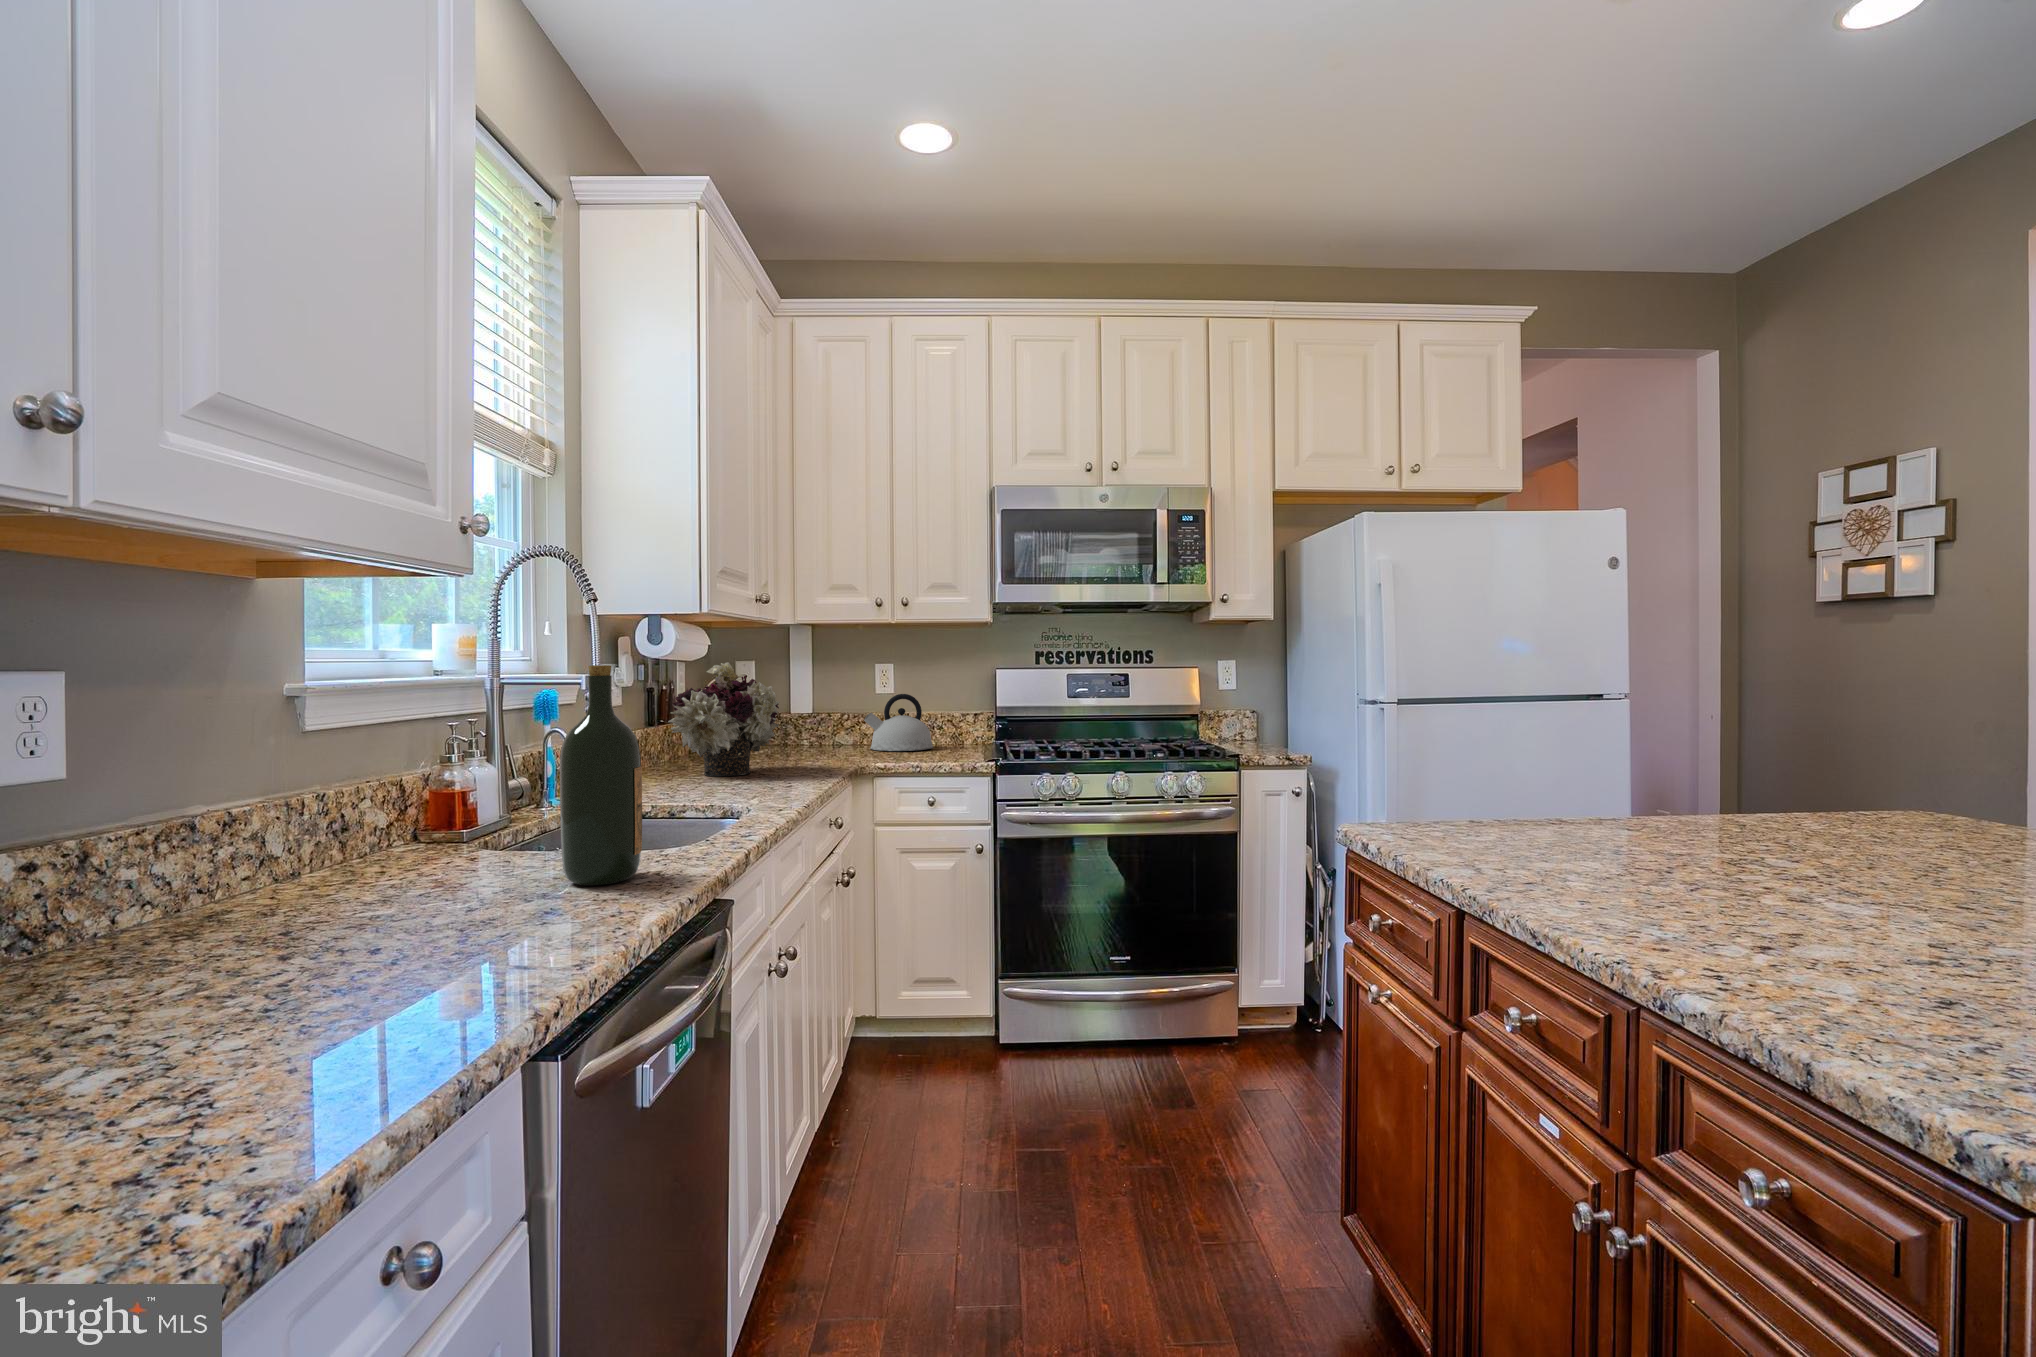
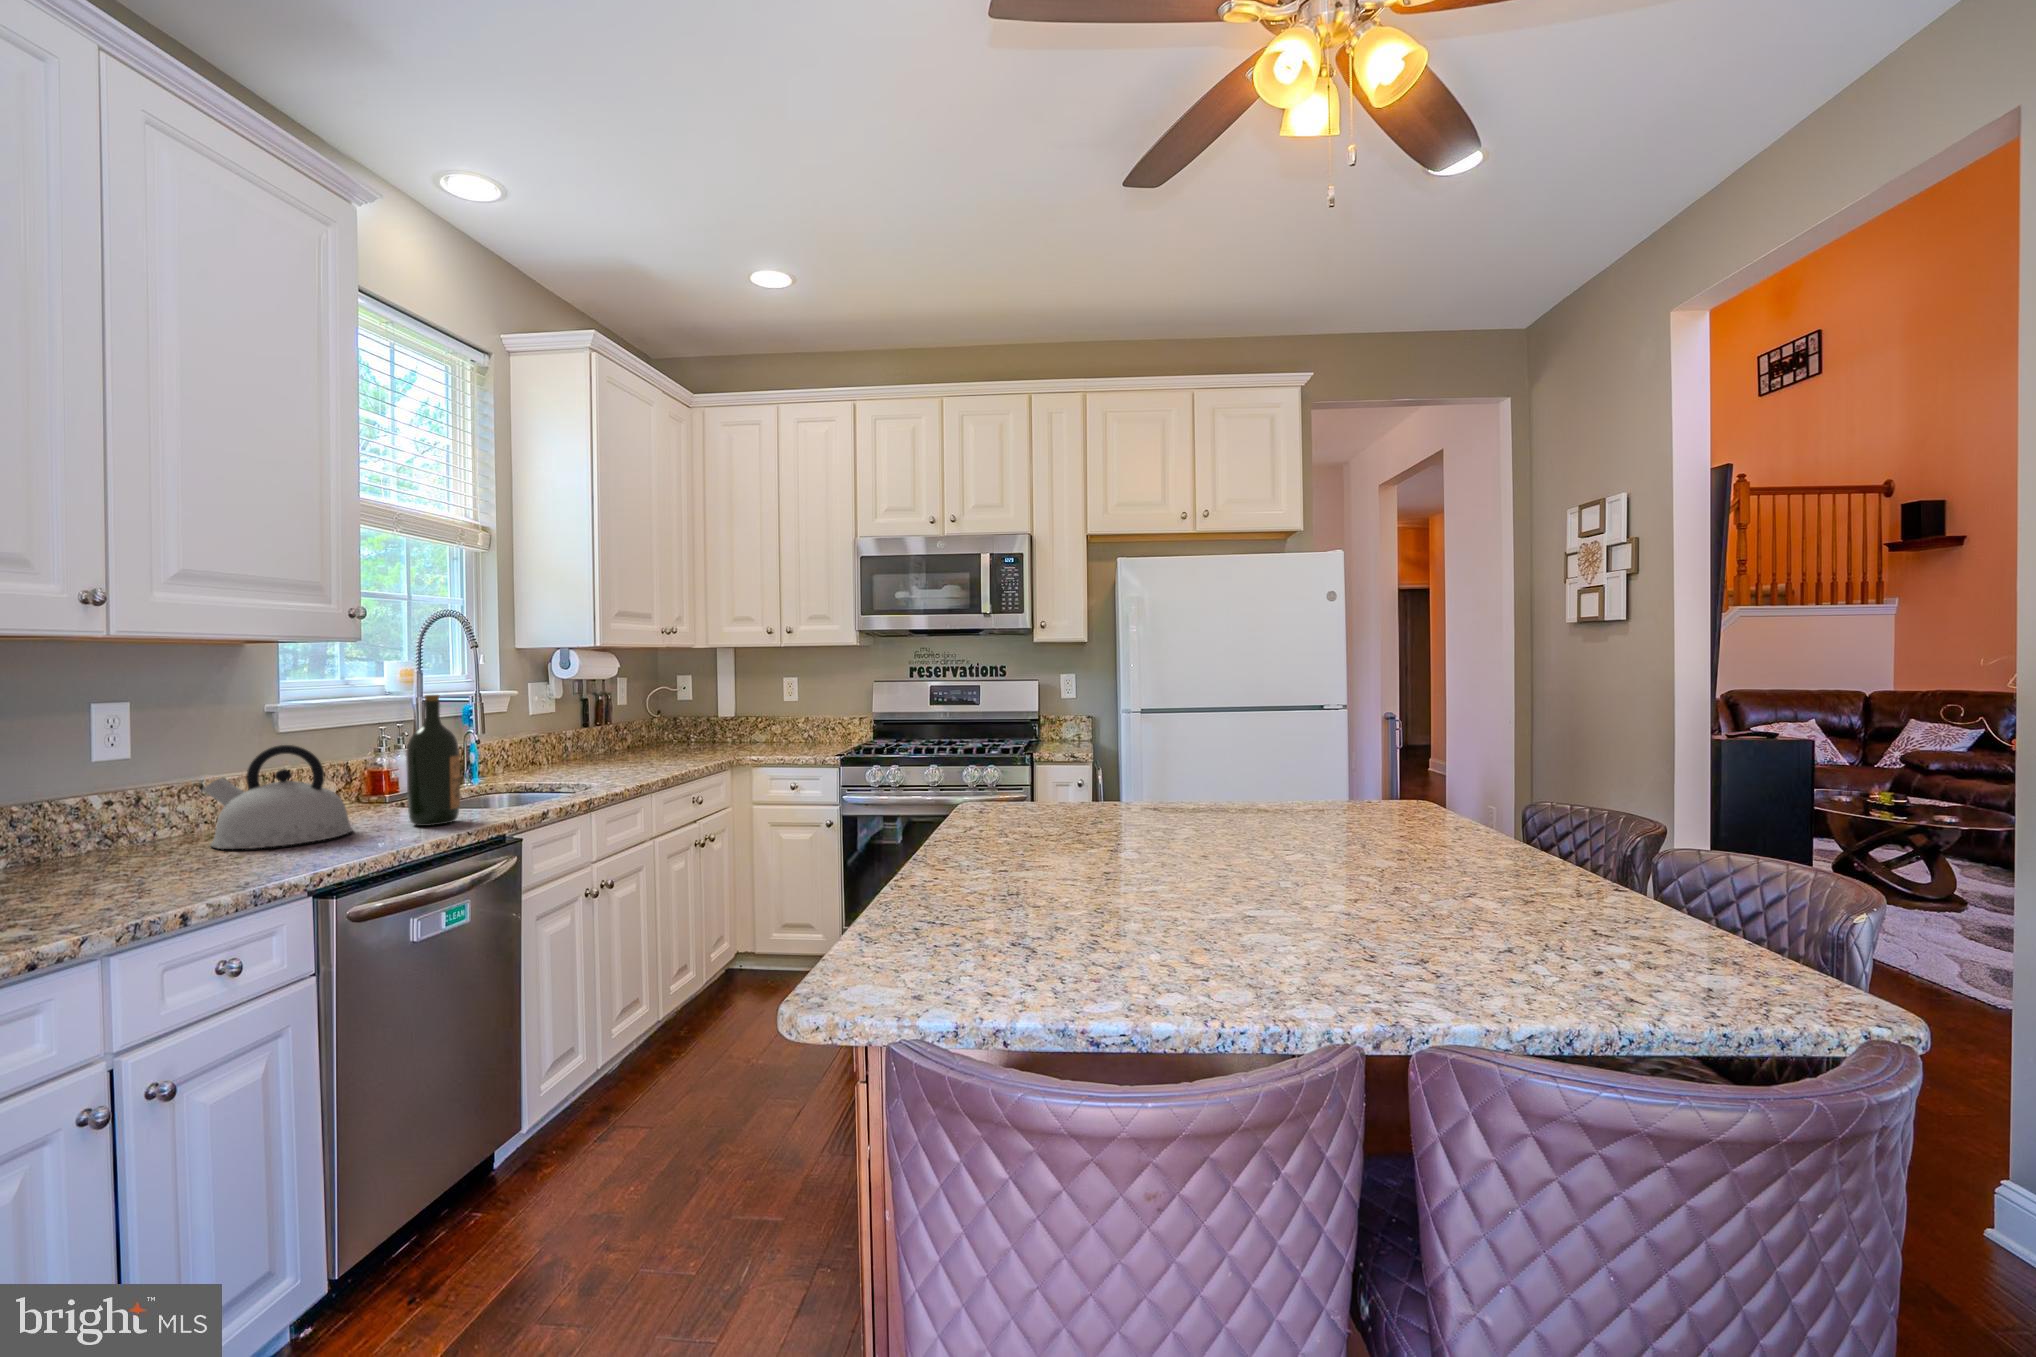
flower arrangement: present [668,662,780,776] -> none [580,681,674,765]
kettle: present [864,694,933,751] -> present [204,745,353,849]

